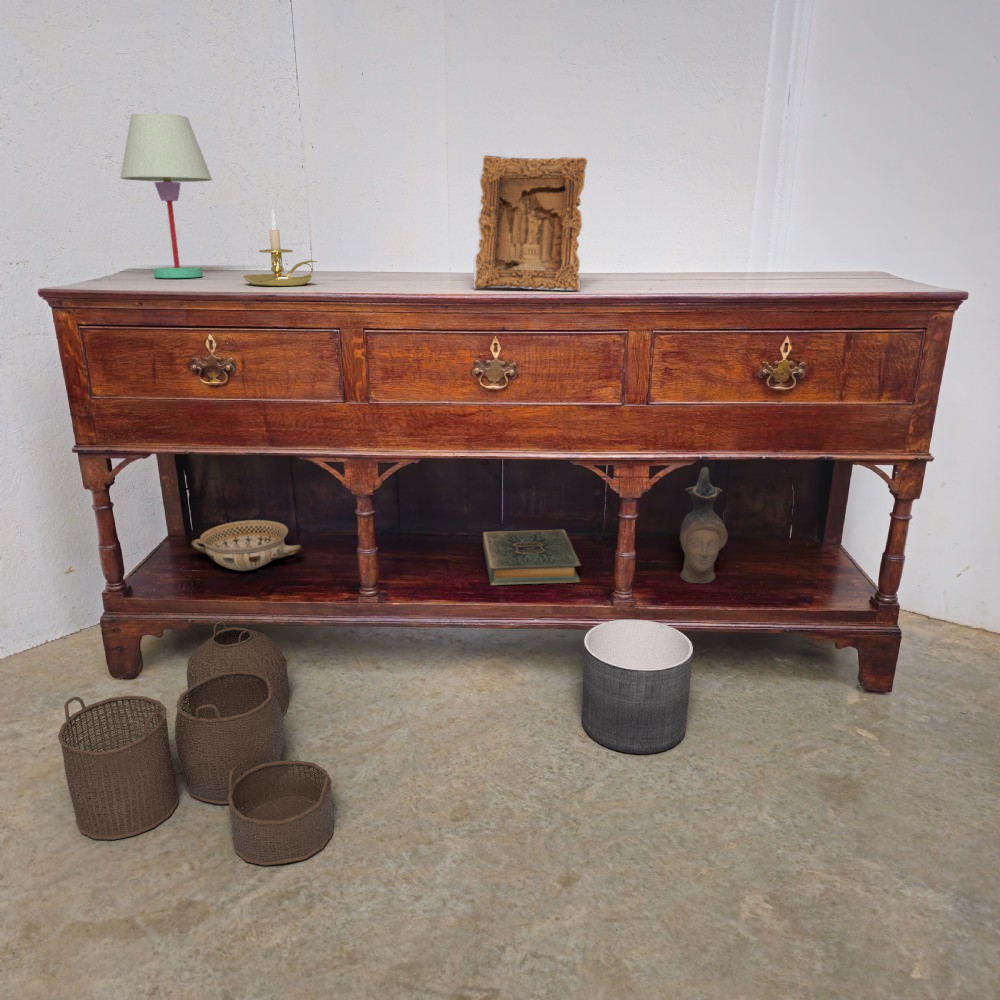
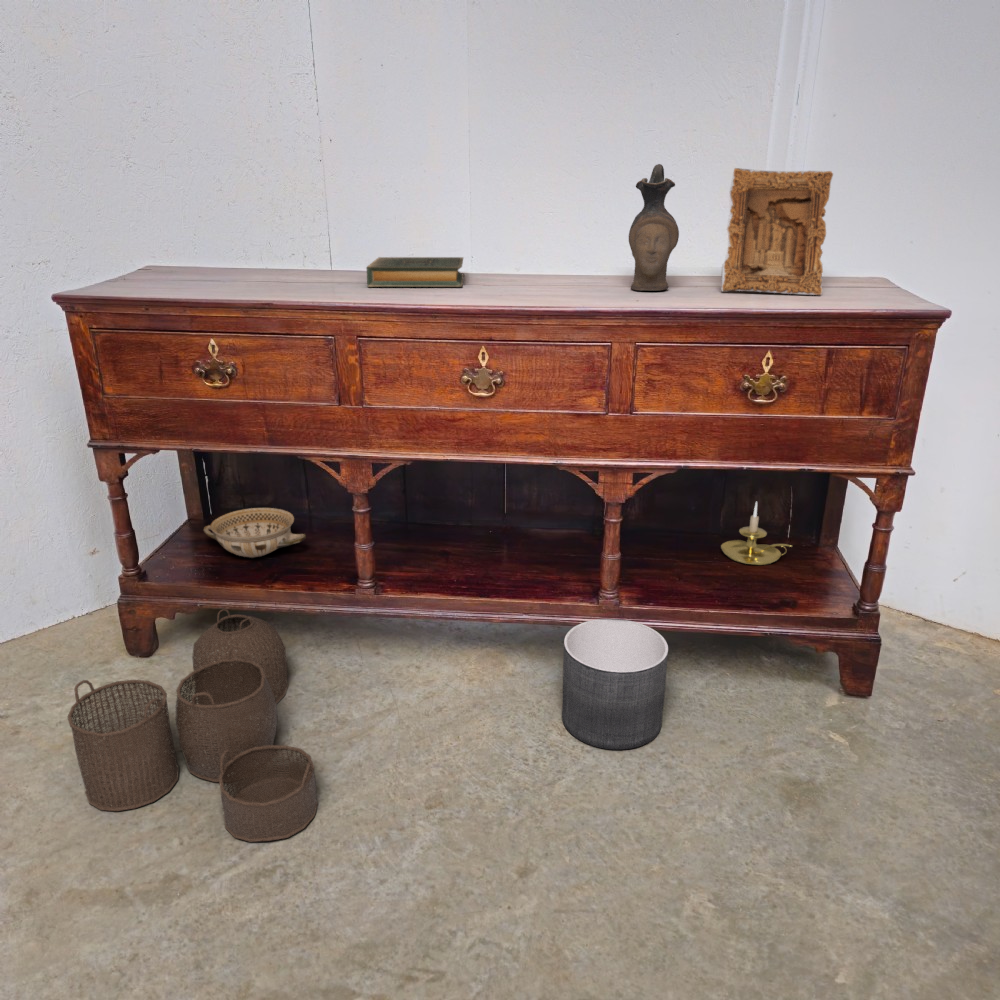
table lamp: present [121,113,212,278] -> none [134,120,222,278]
picture frame: present [474,155,587,290] -> present [721,168,833,295]
candle holder: present [244,209,317,286] -> present [721,502,792,565]
ceramic pitcher: present [680,467,728,583] -> present [629,164,679,291]
hardback book: present [483,529,581,585] -> present [367,257,464,287]

